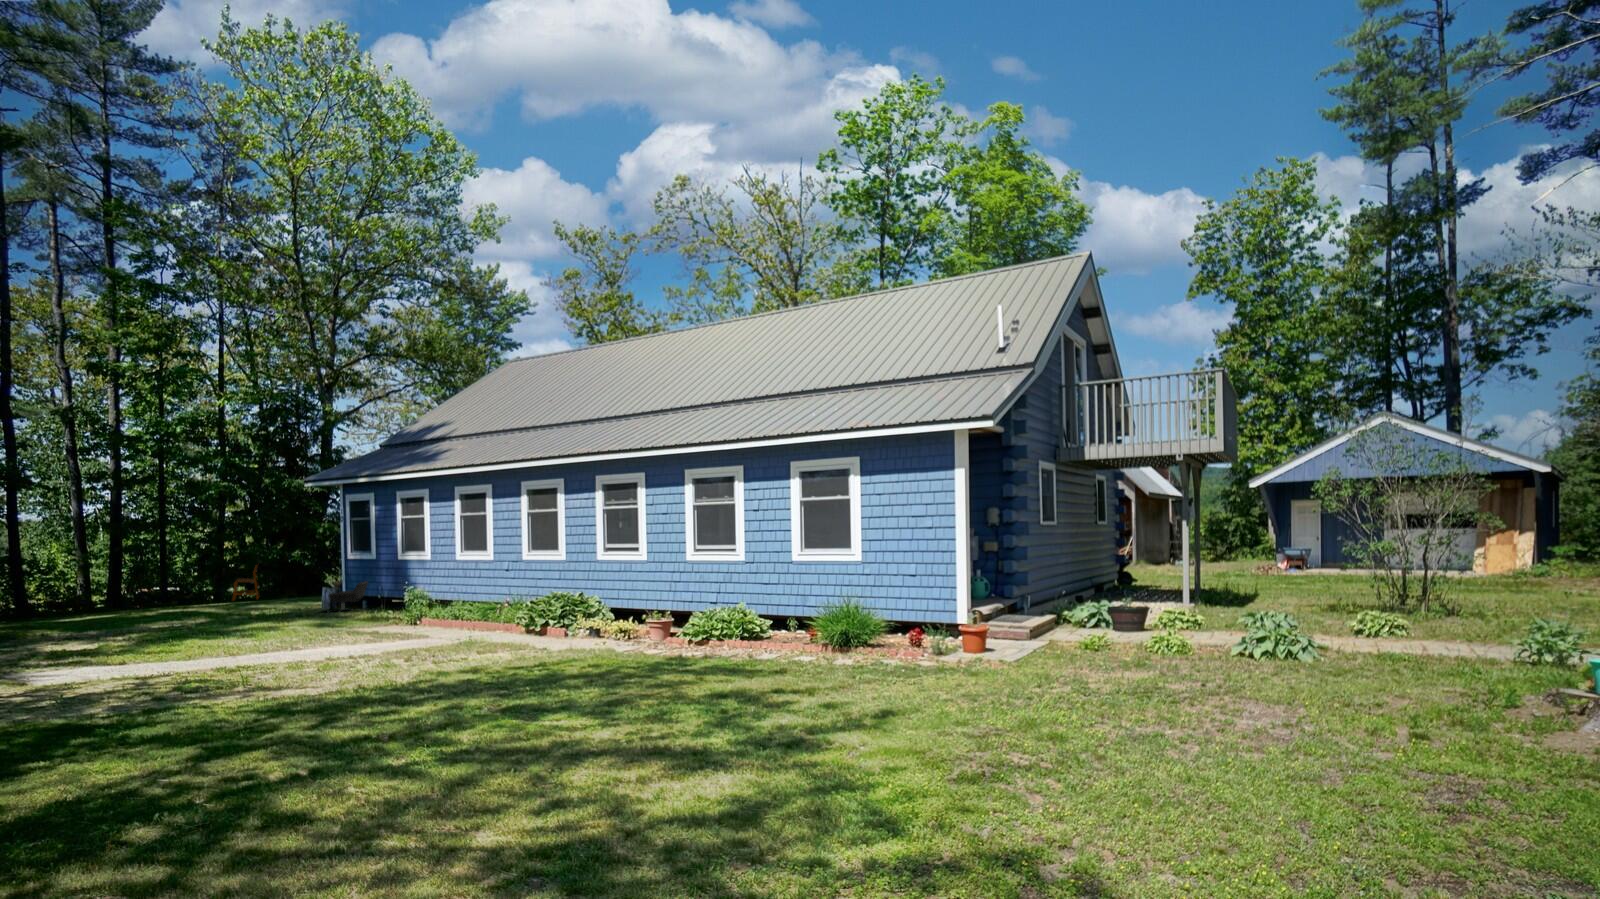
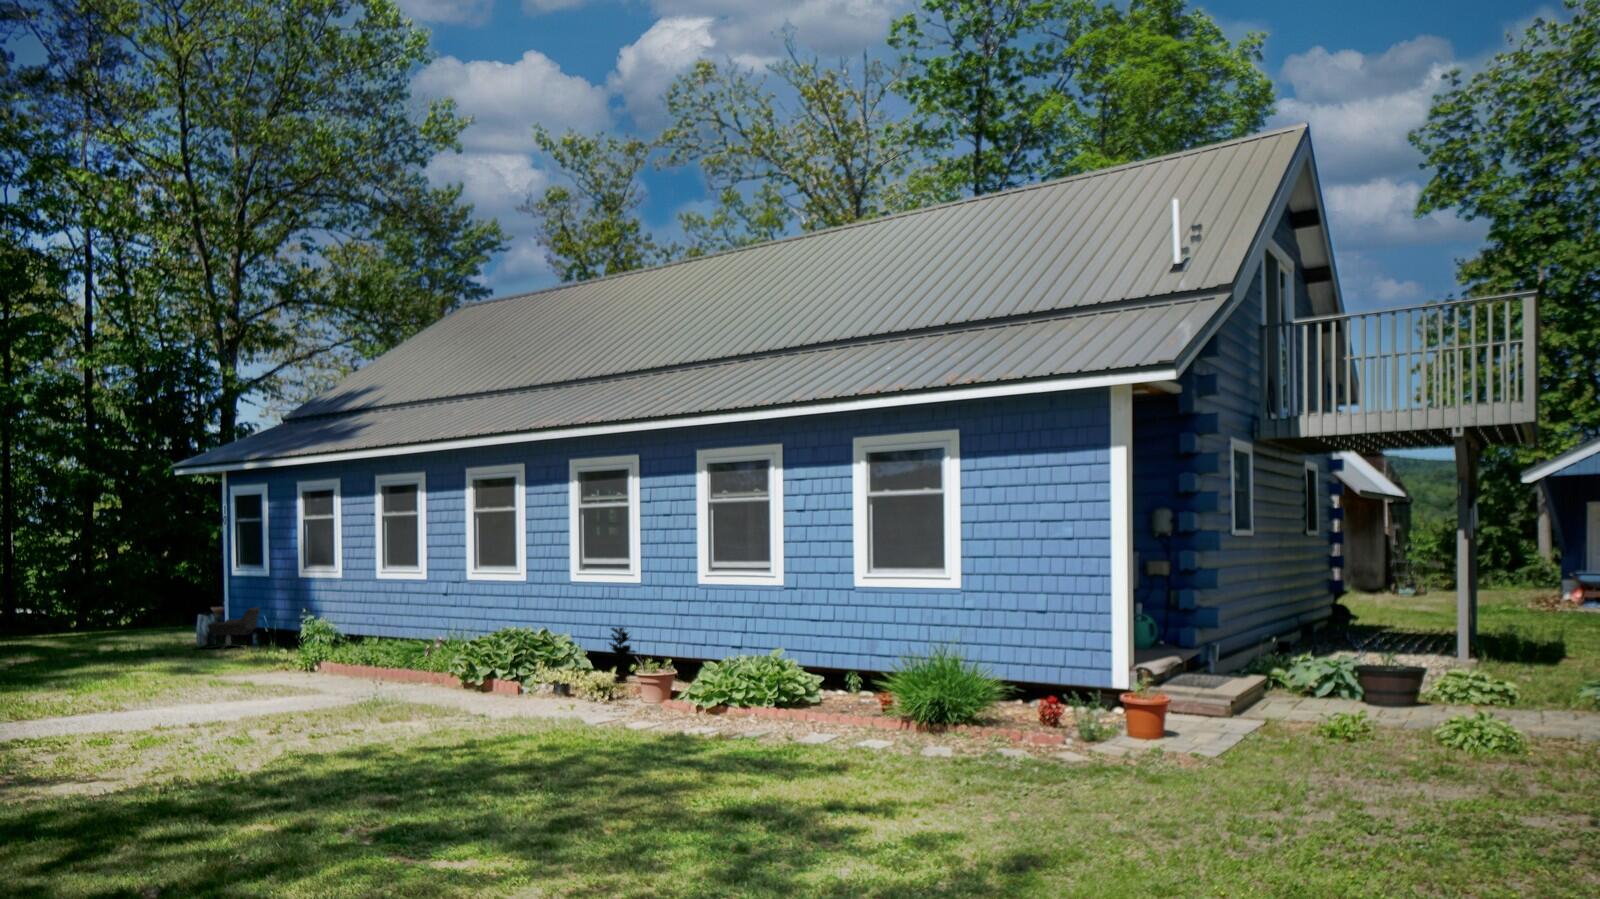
bench: present [233,565,259,600] -> none [96,579,135,630]
potted plant: none [623,590,646,628] -> present [604,627,636,683]

